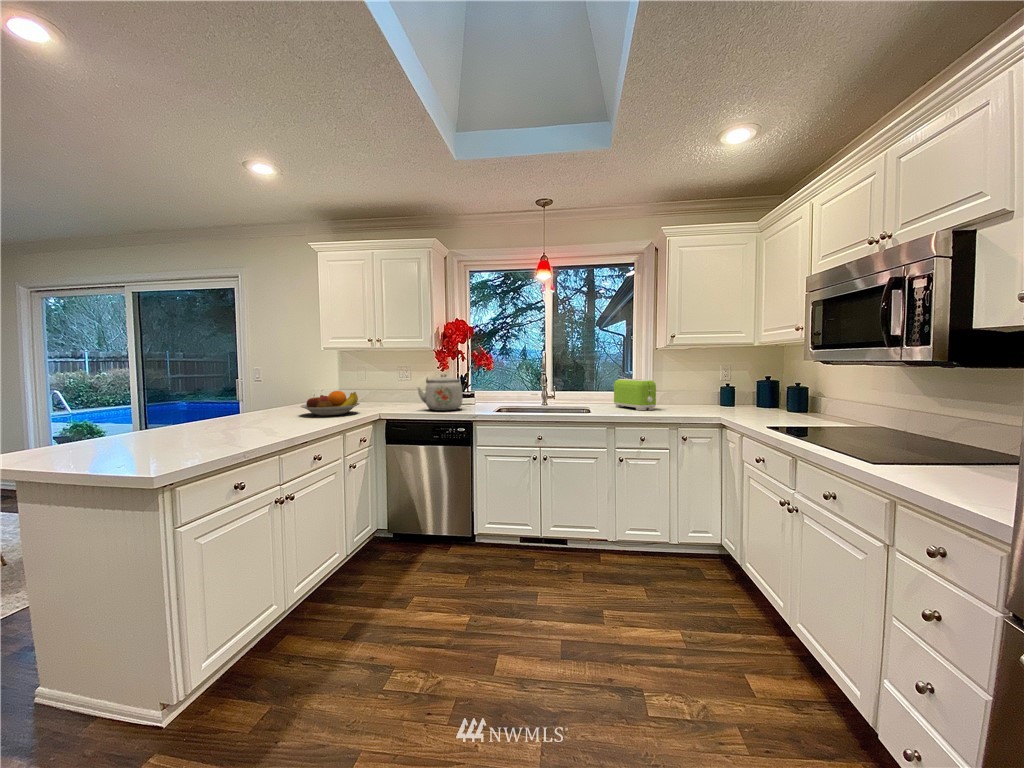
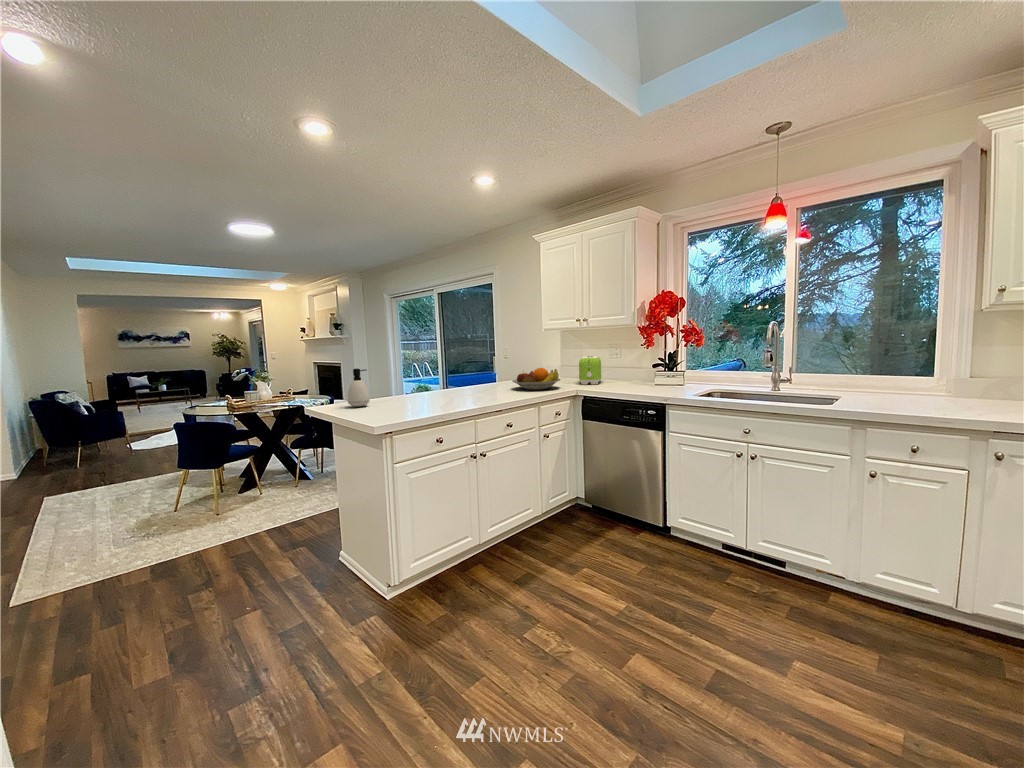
kettle: present [417,374,462,411] -> none [614,352,663,391]
toaster: present [614,379,656,410] -> present [579,356,601,384]
soap dispenser: none [49,393,95,453] -> present [348,369,370,407]

